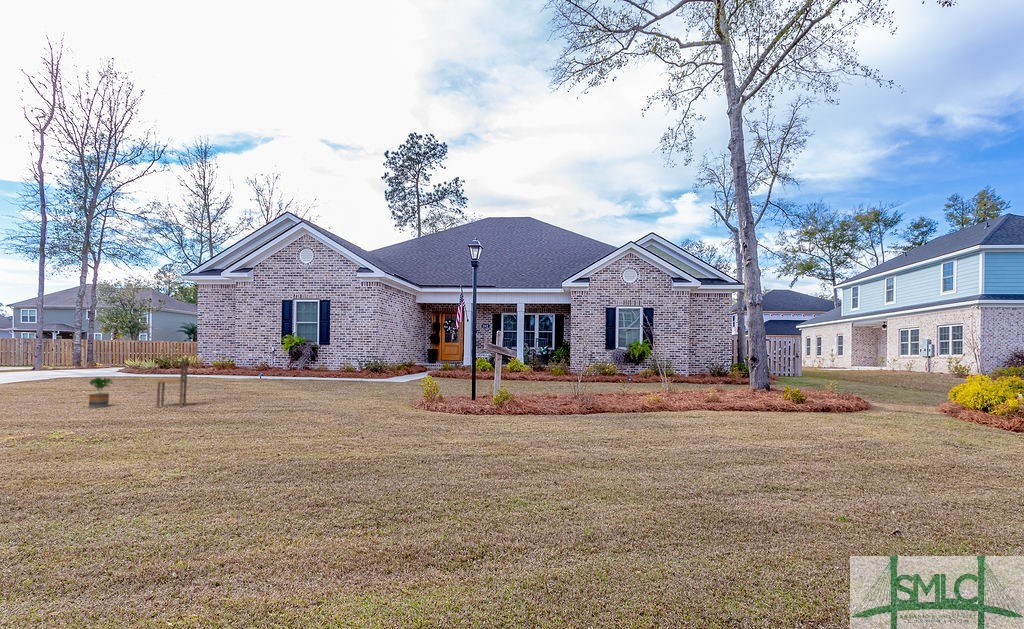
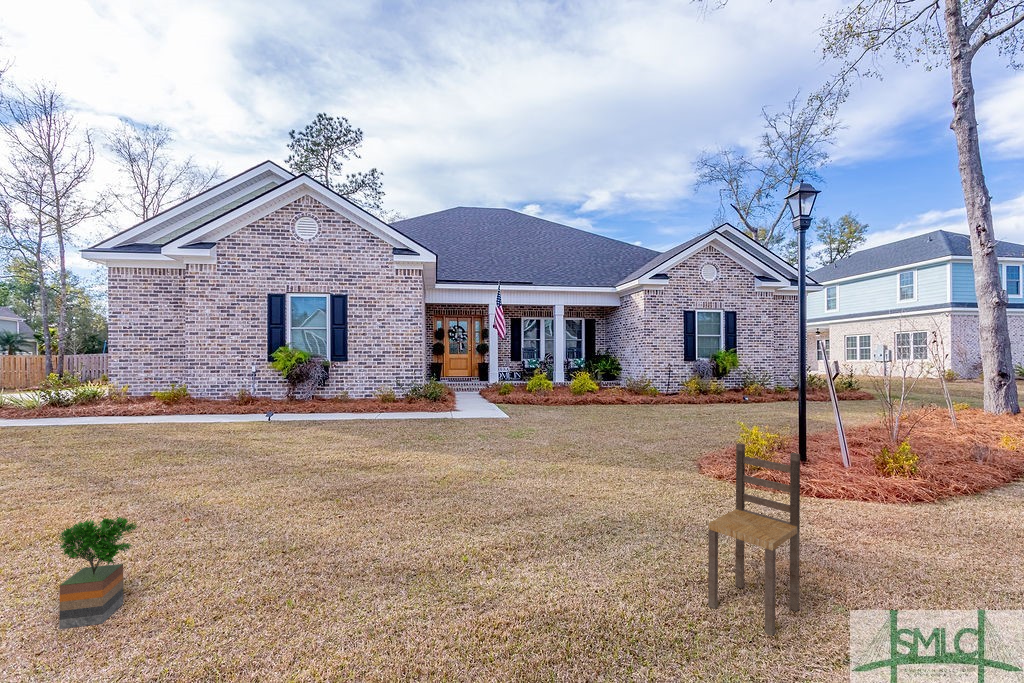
chair: present [156,357,188,408] -> present [708,443,800,636]

